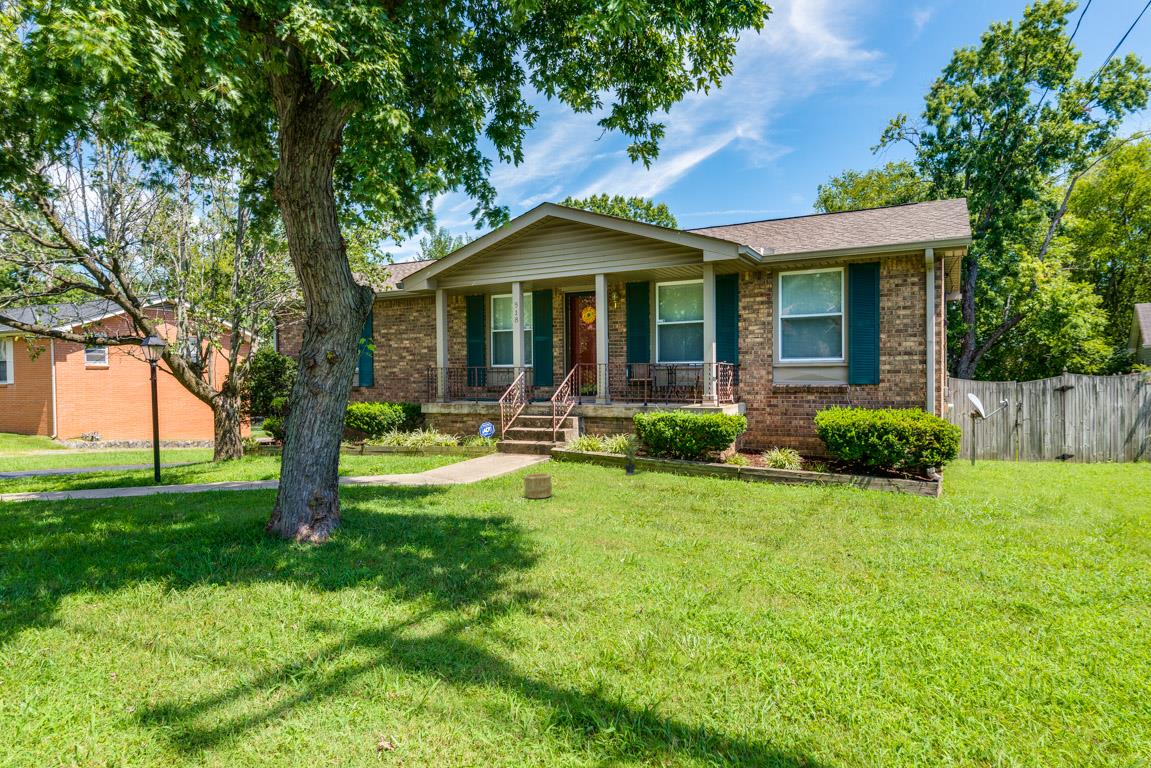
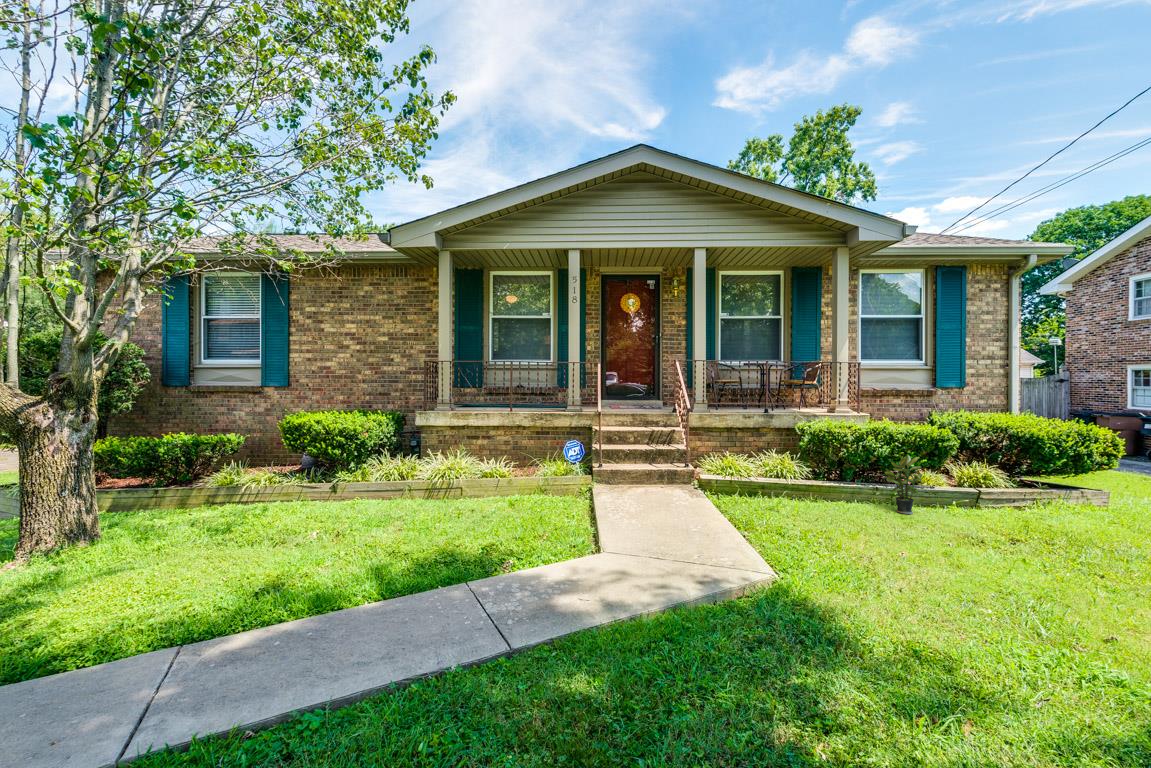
wooden bucket: present [524,473,552,498] -> none [1029,553,1109,616]

